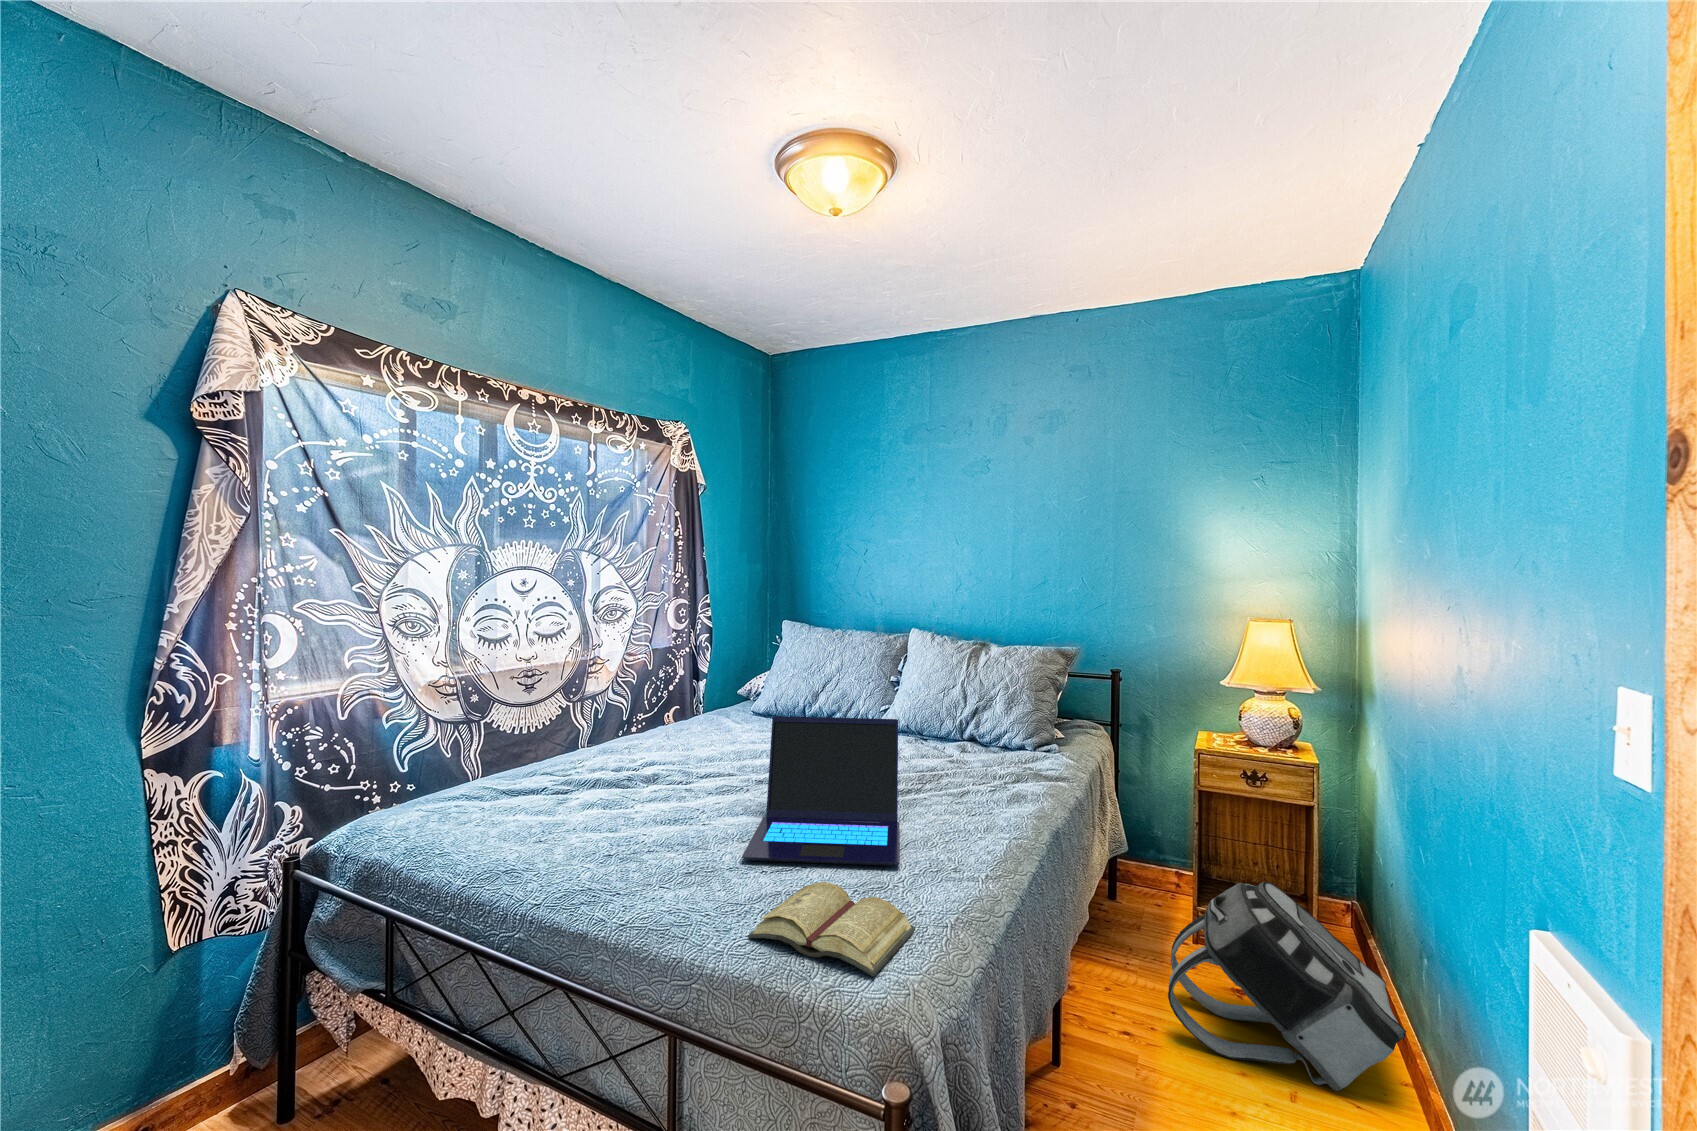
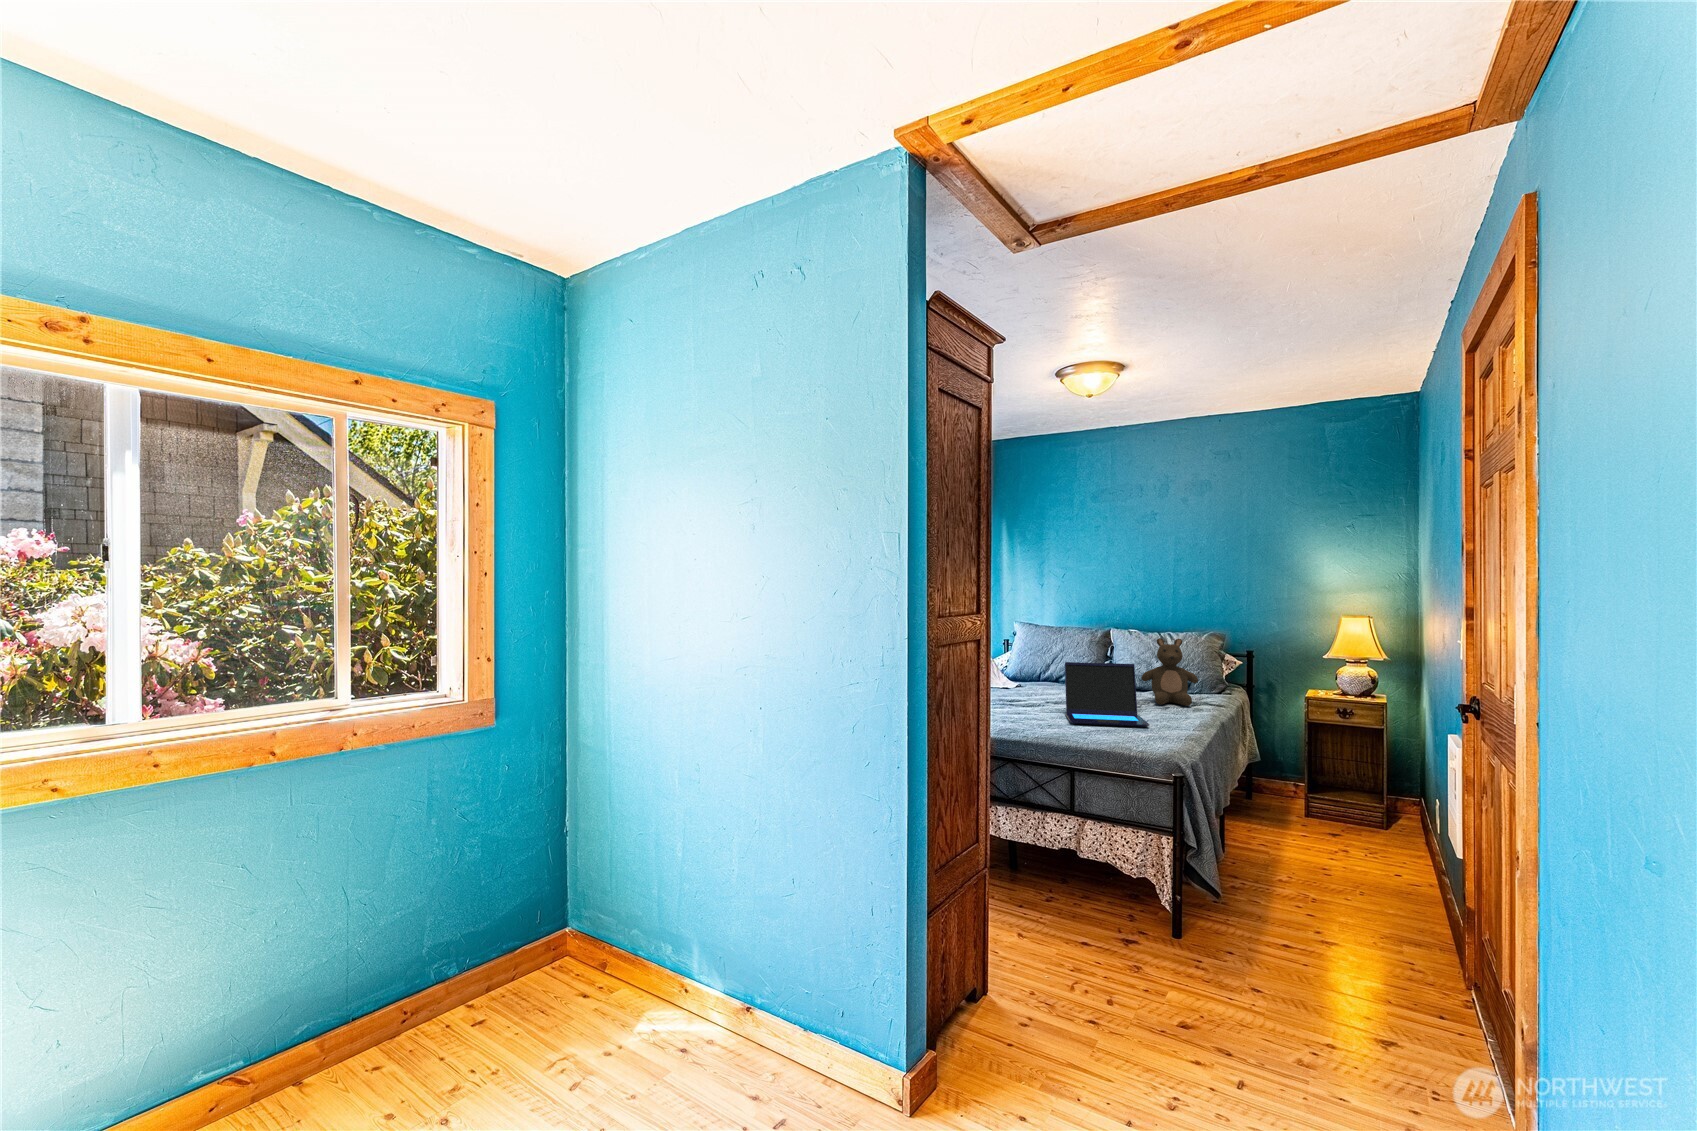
stuffed bear: none [933,661,1025,784] -> present [1141,638,1198,706]
diary: present [748,882,915,977] -> none [1098,724,1169,748]
backpack: present [1168,882,1406,1091] -> none [1288,762,1422,864]

